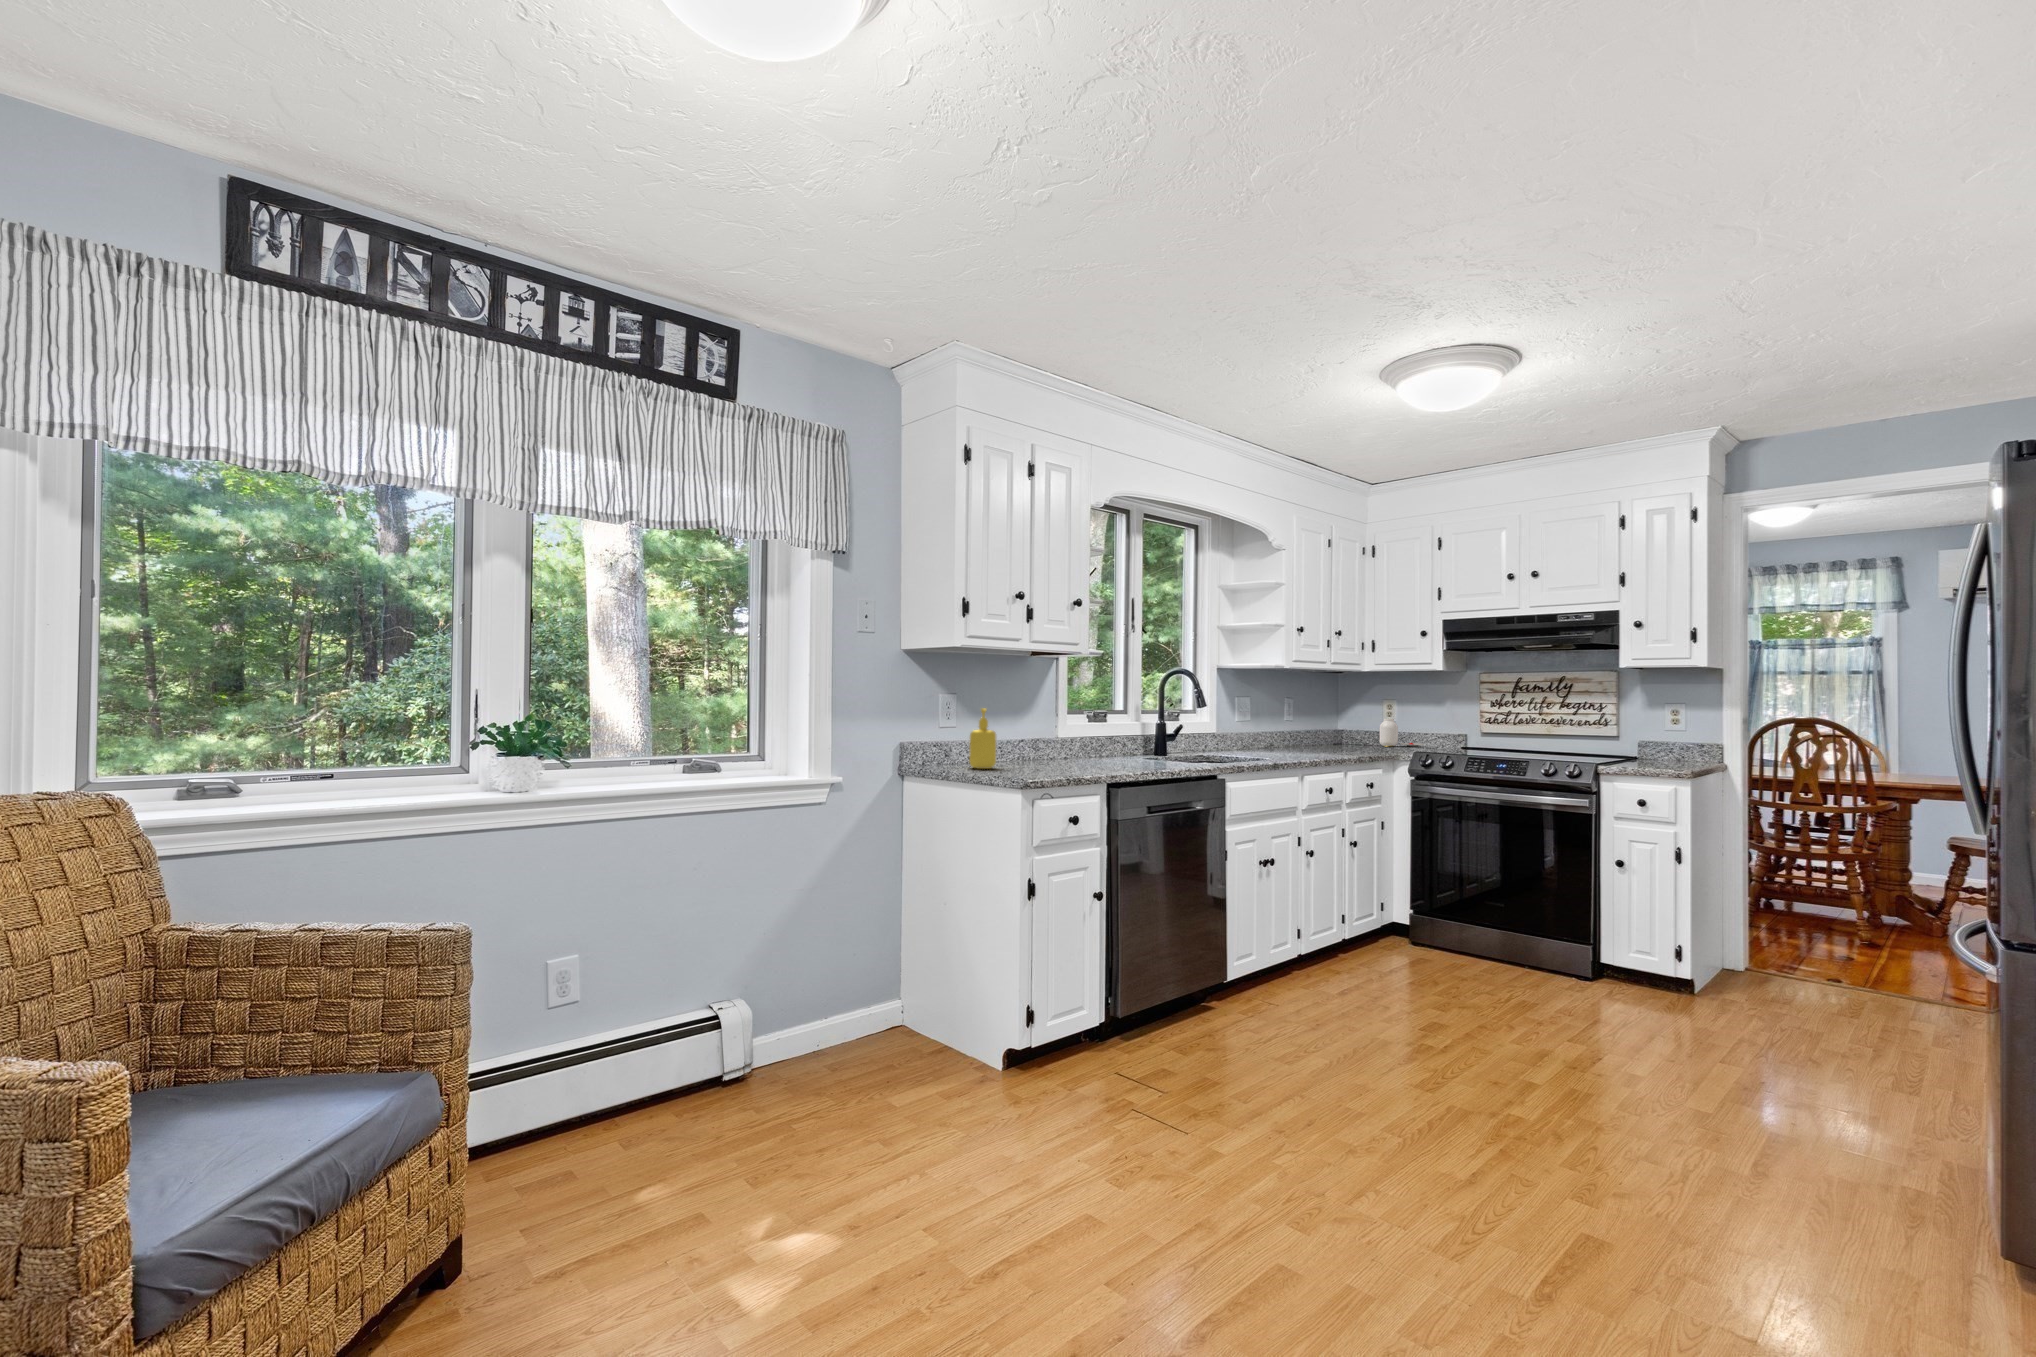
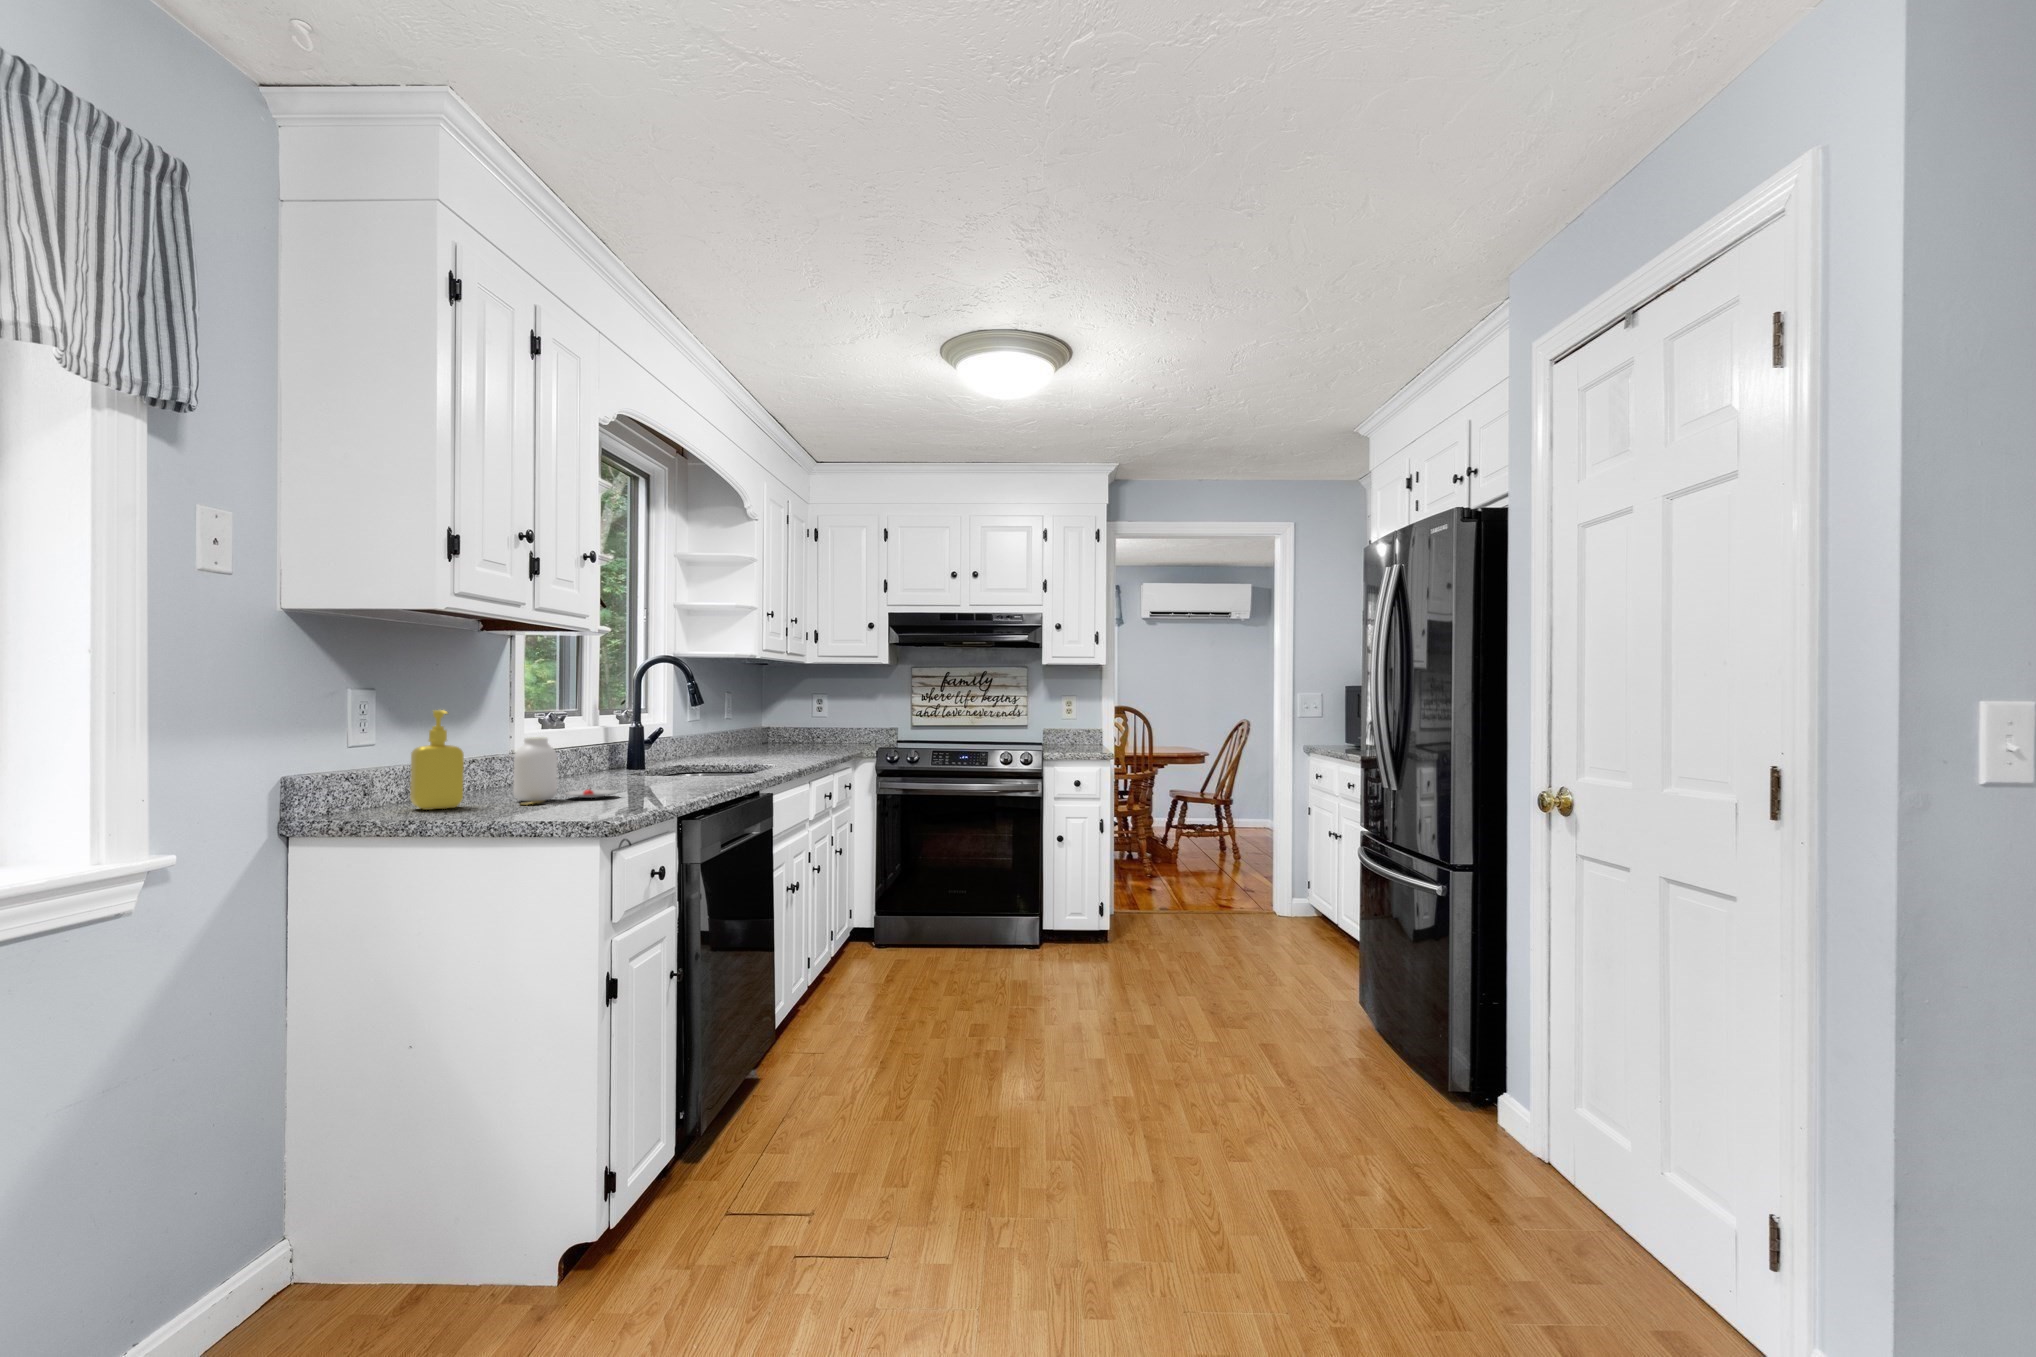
jar: present [1380,719,1424,747] -> present [513,737,617,805]

